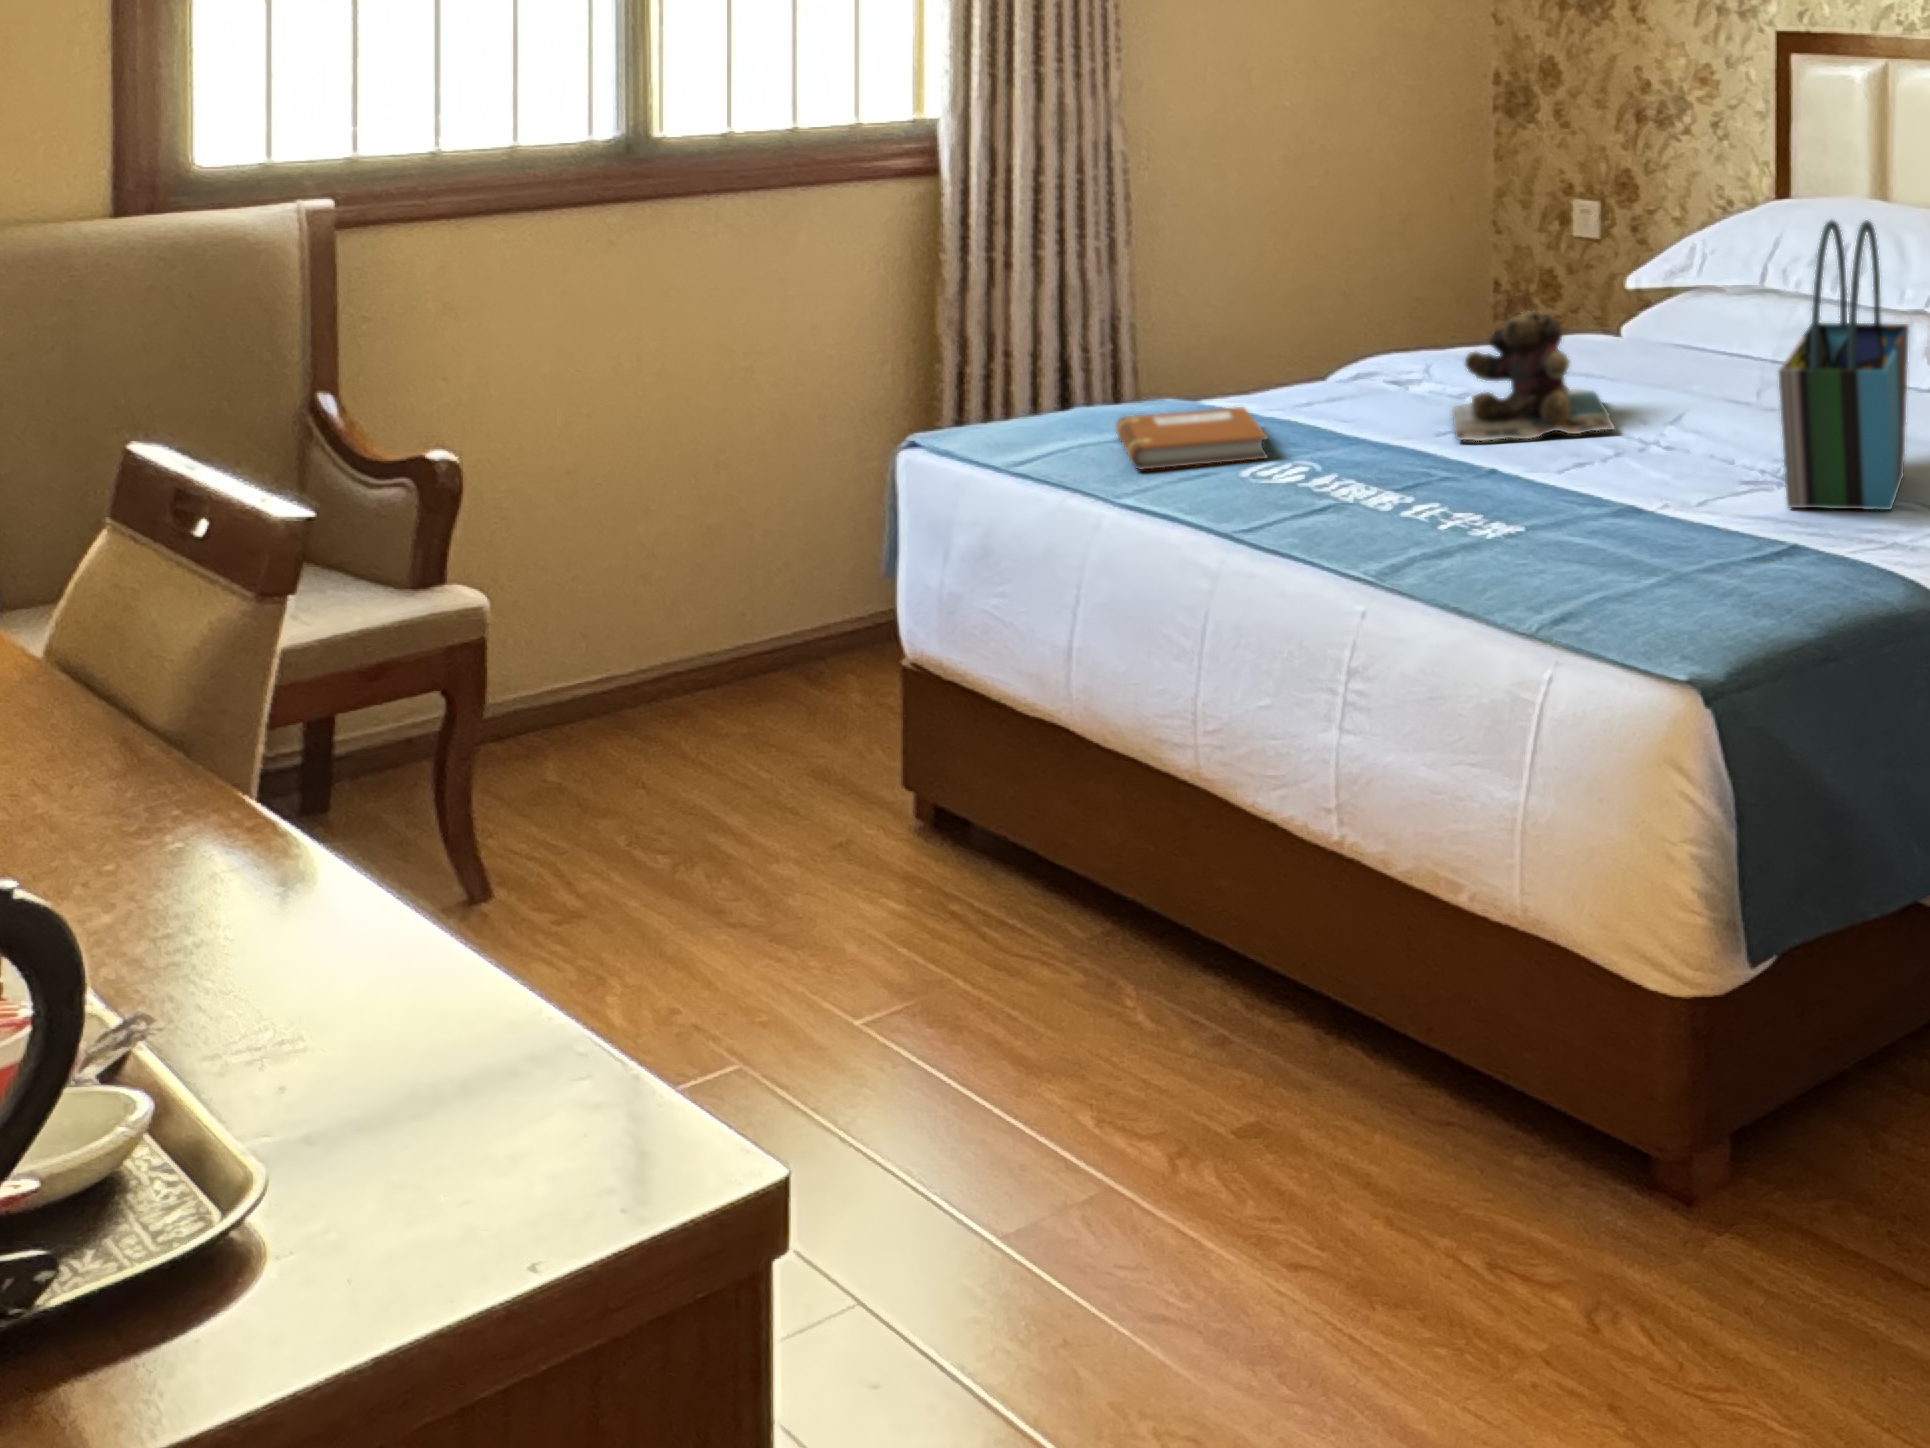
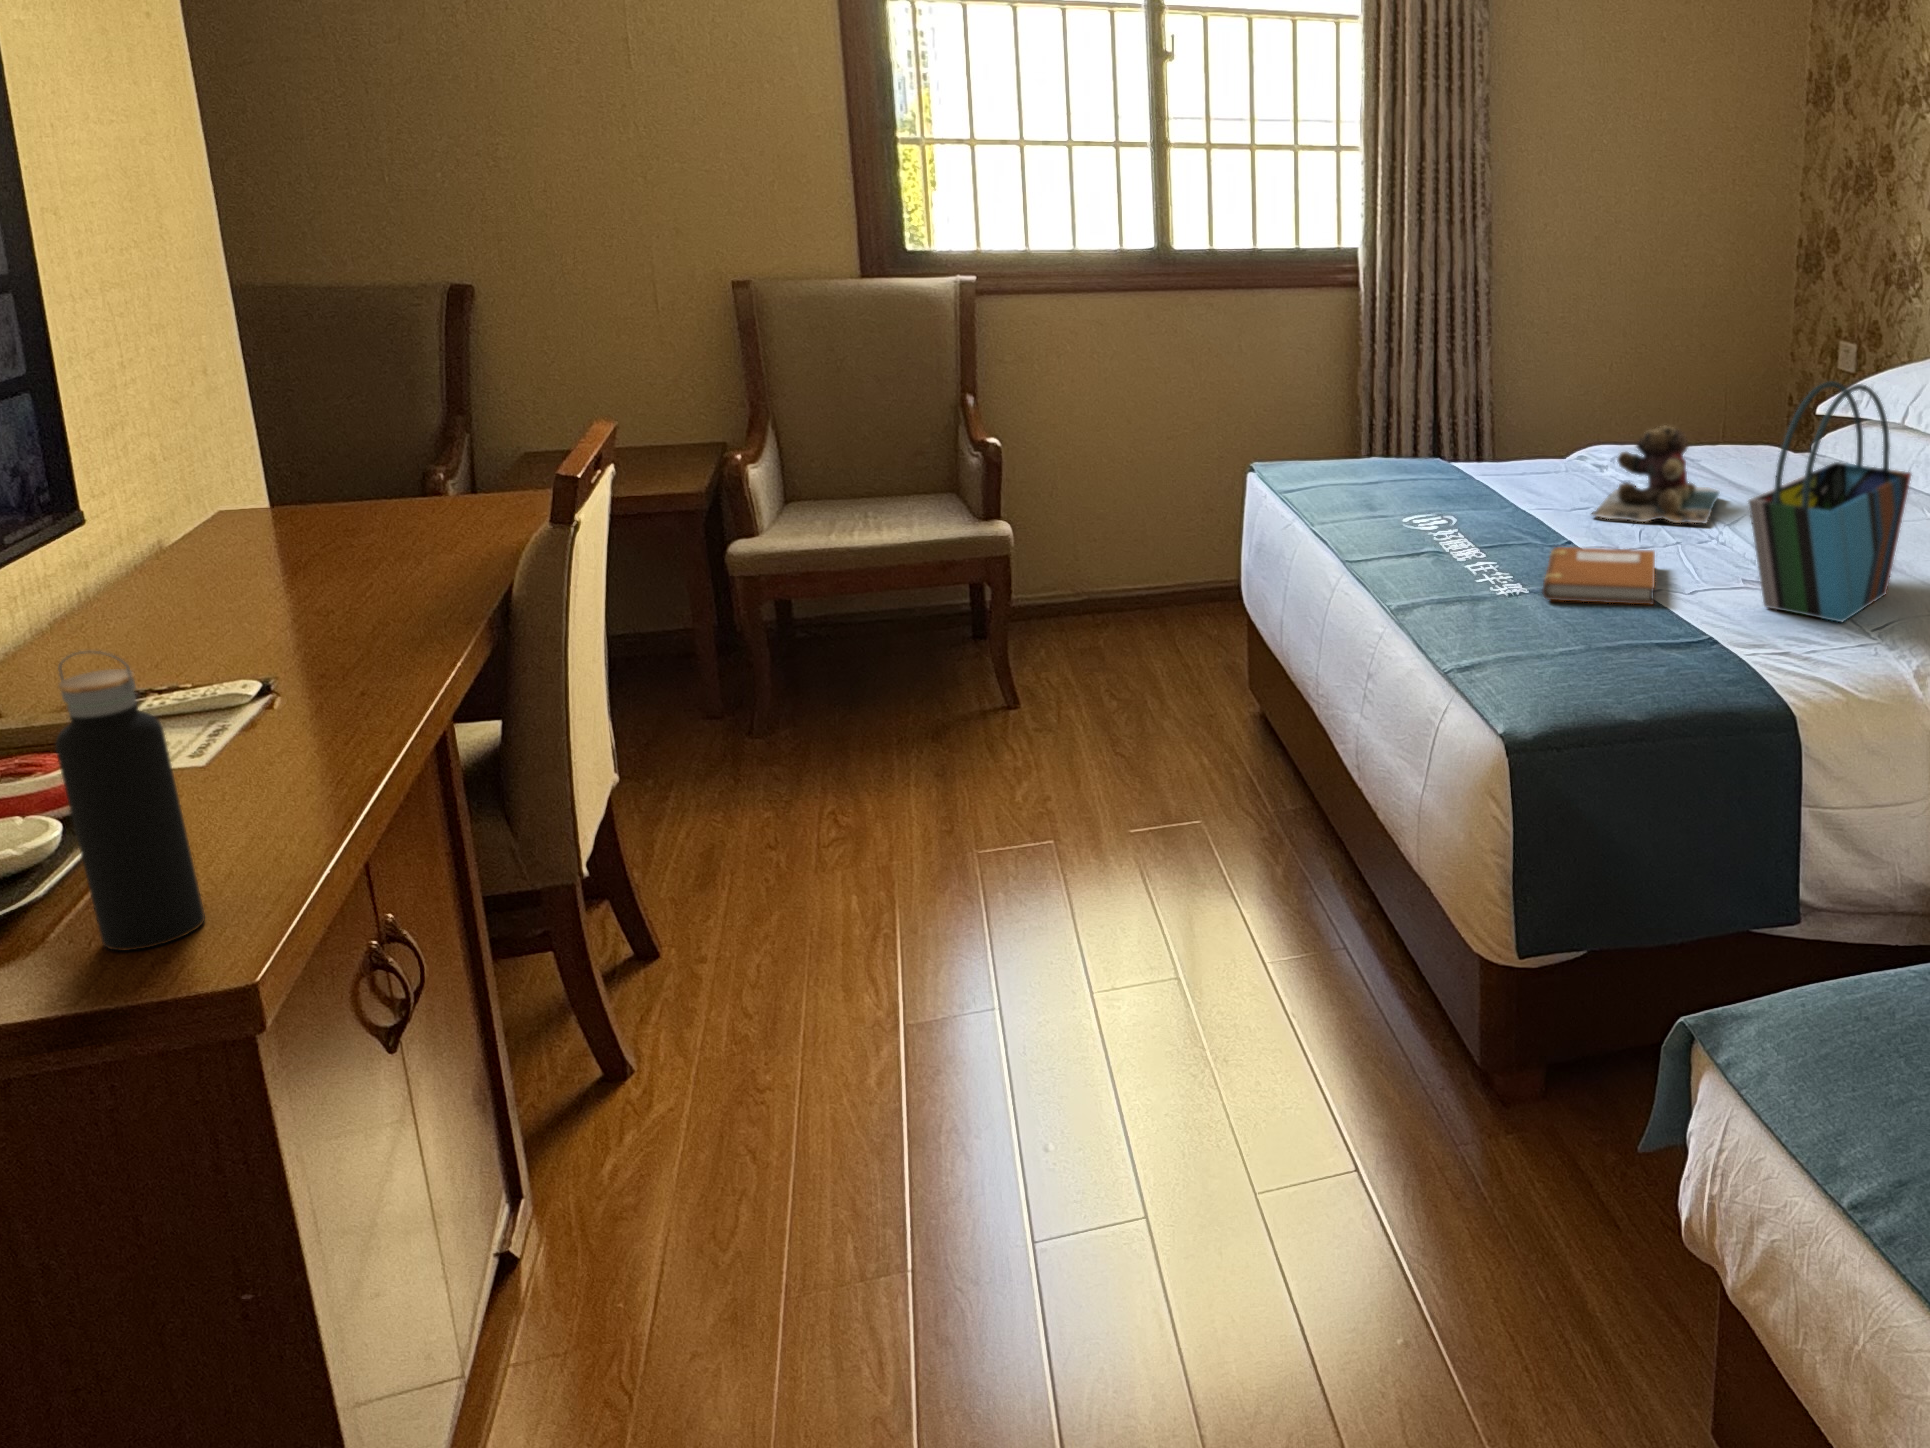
notebook: present [1116,407,1267,469] -> present [1542,547,1655,604]
water bottle: none [380,695,522,1179] -> present [55,652,205,950]

